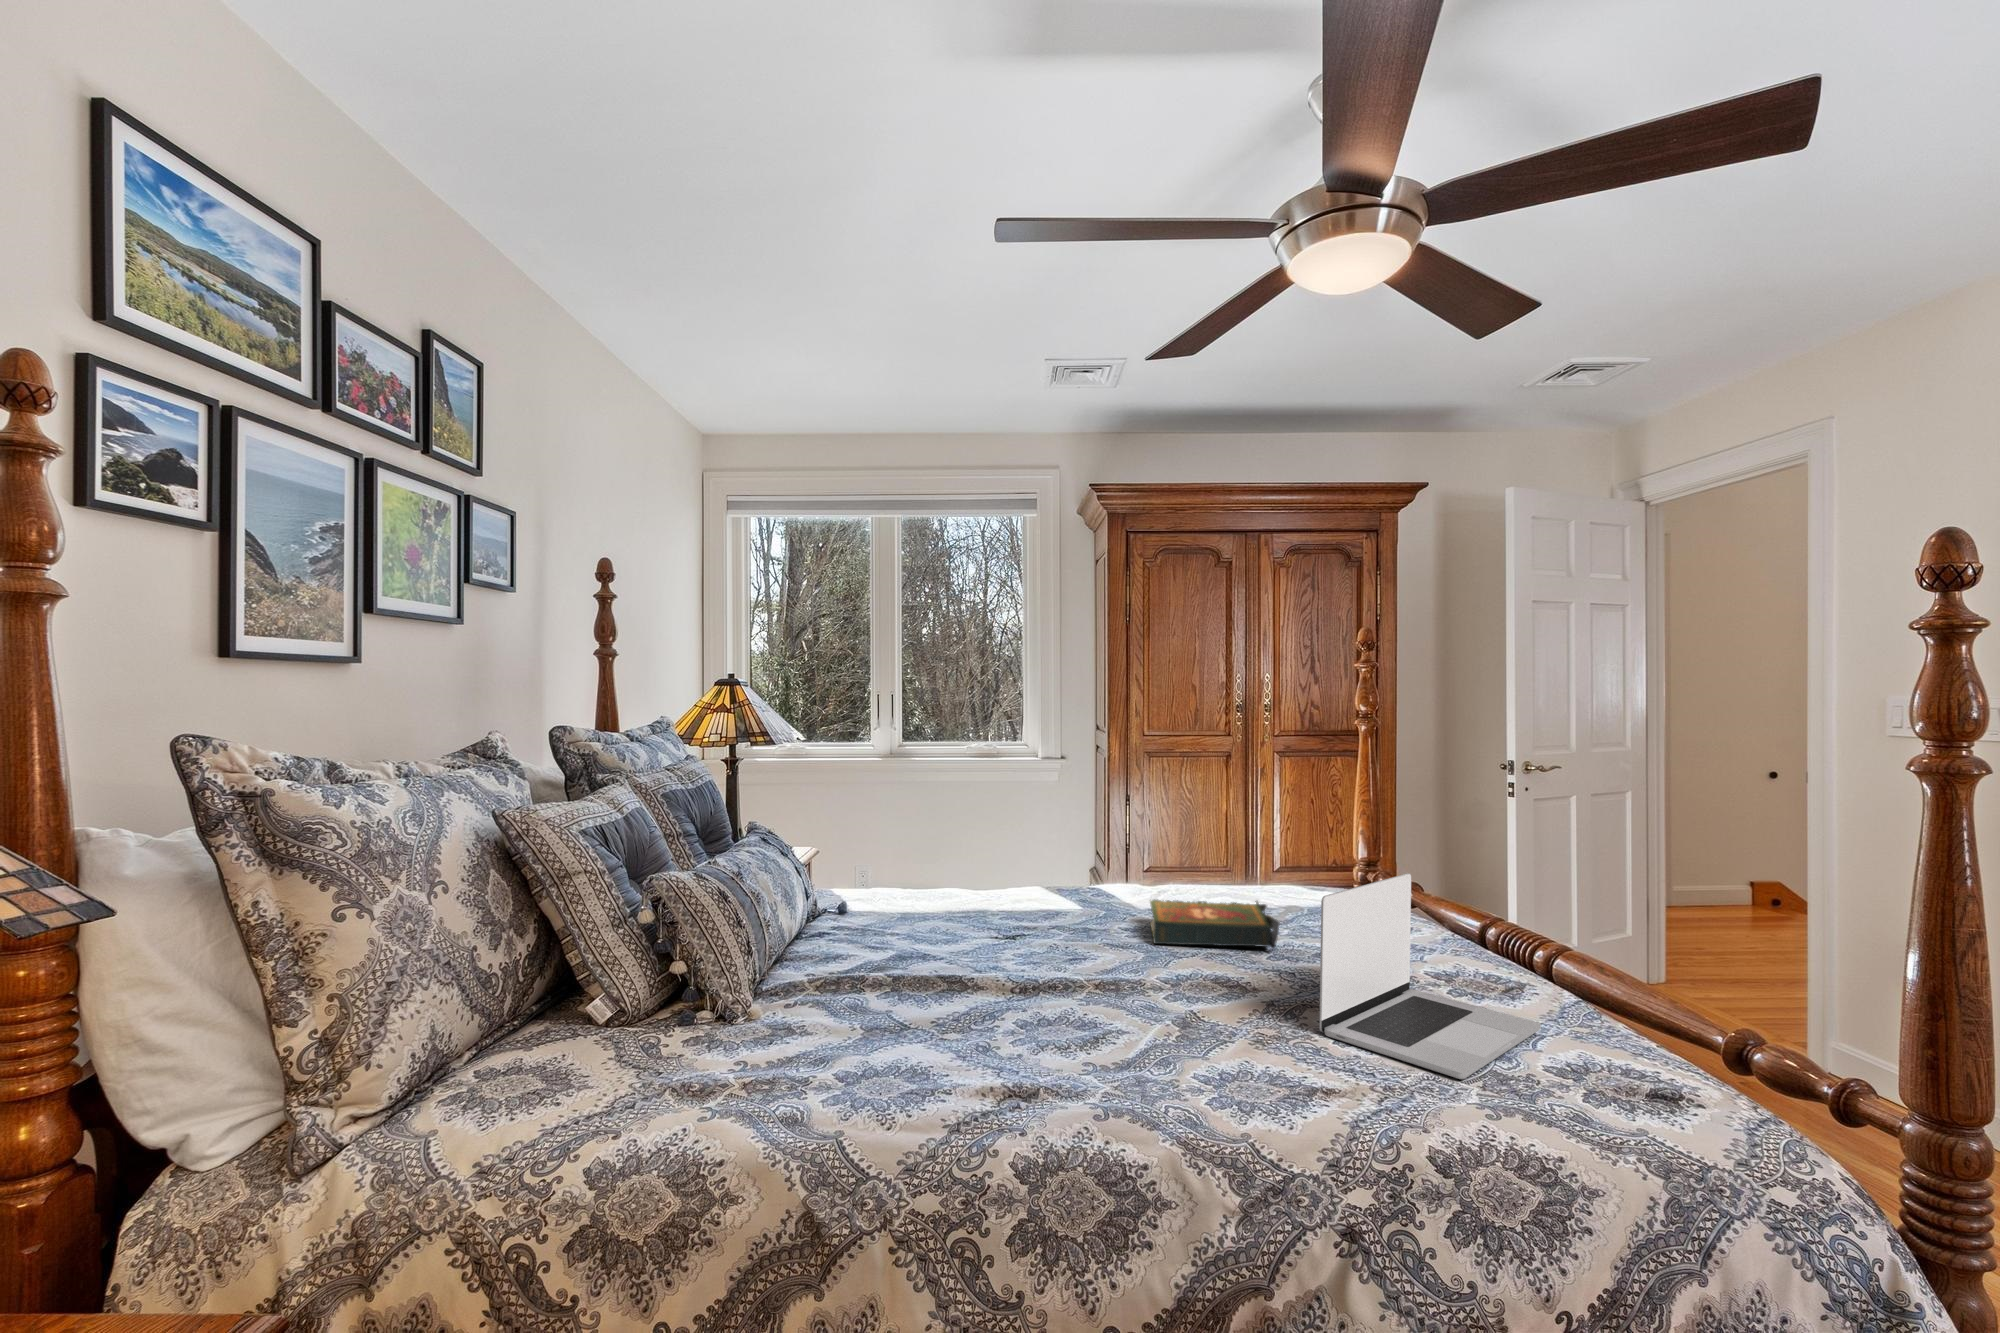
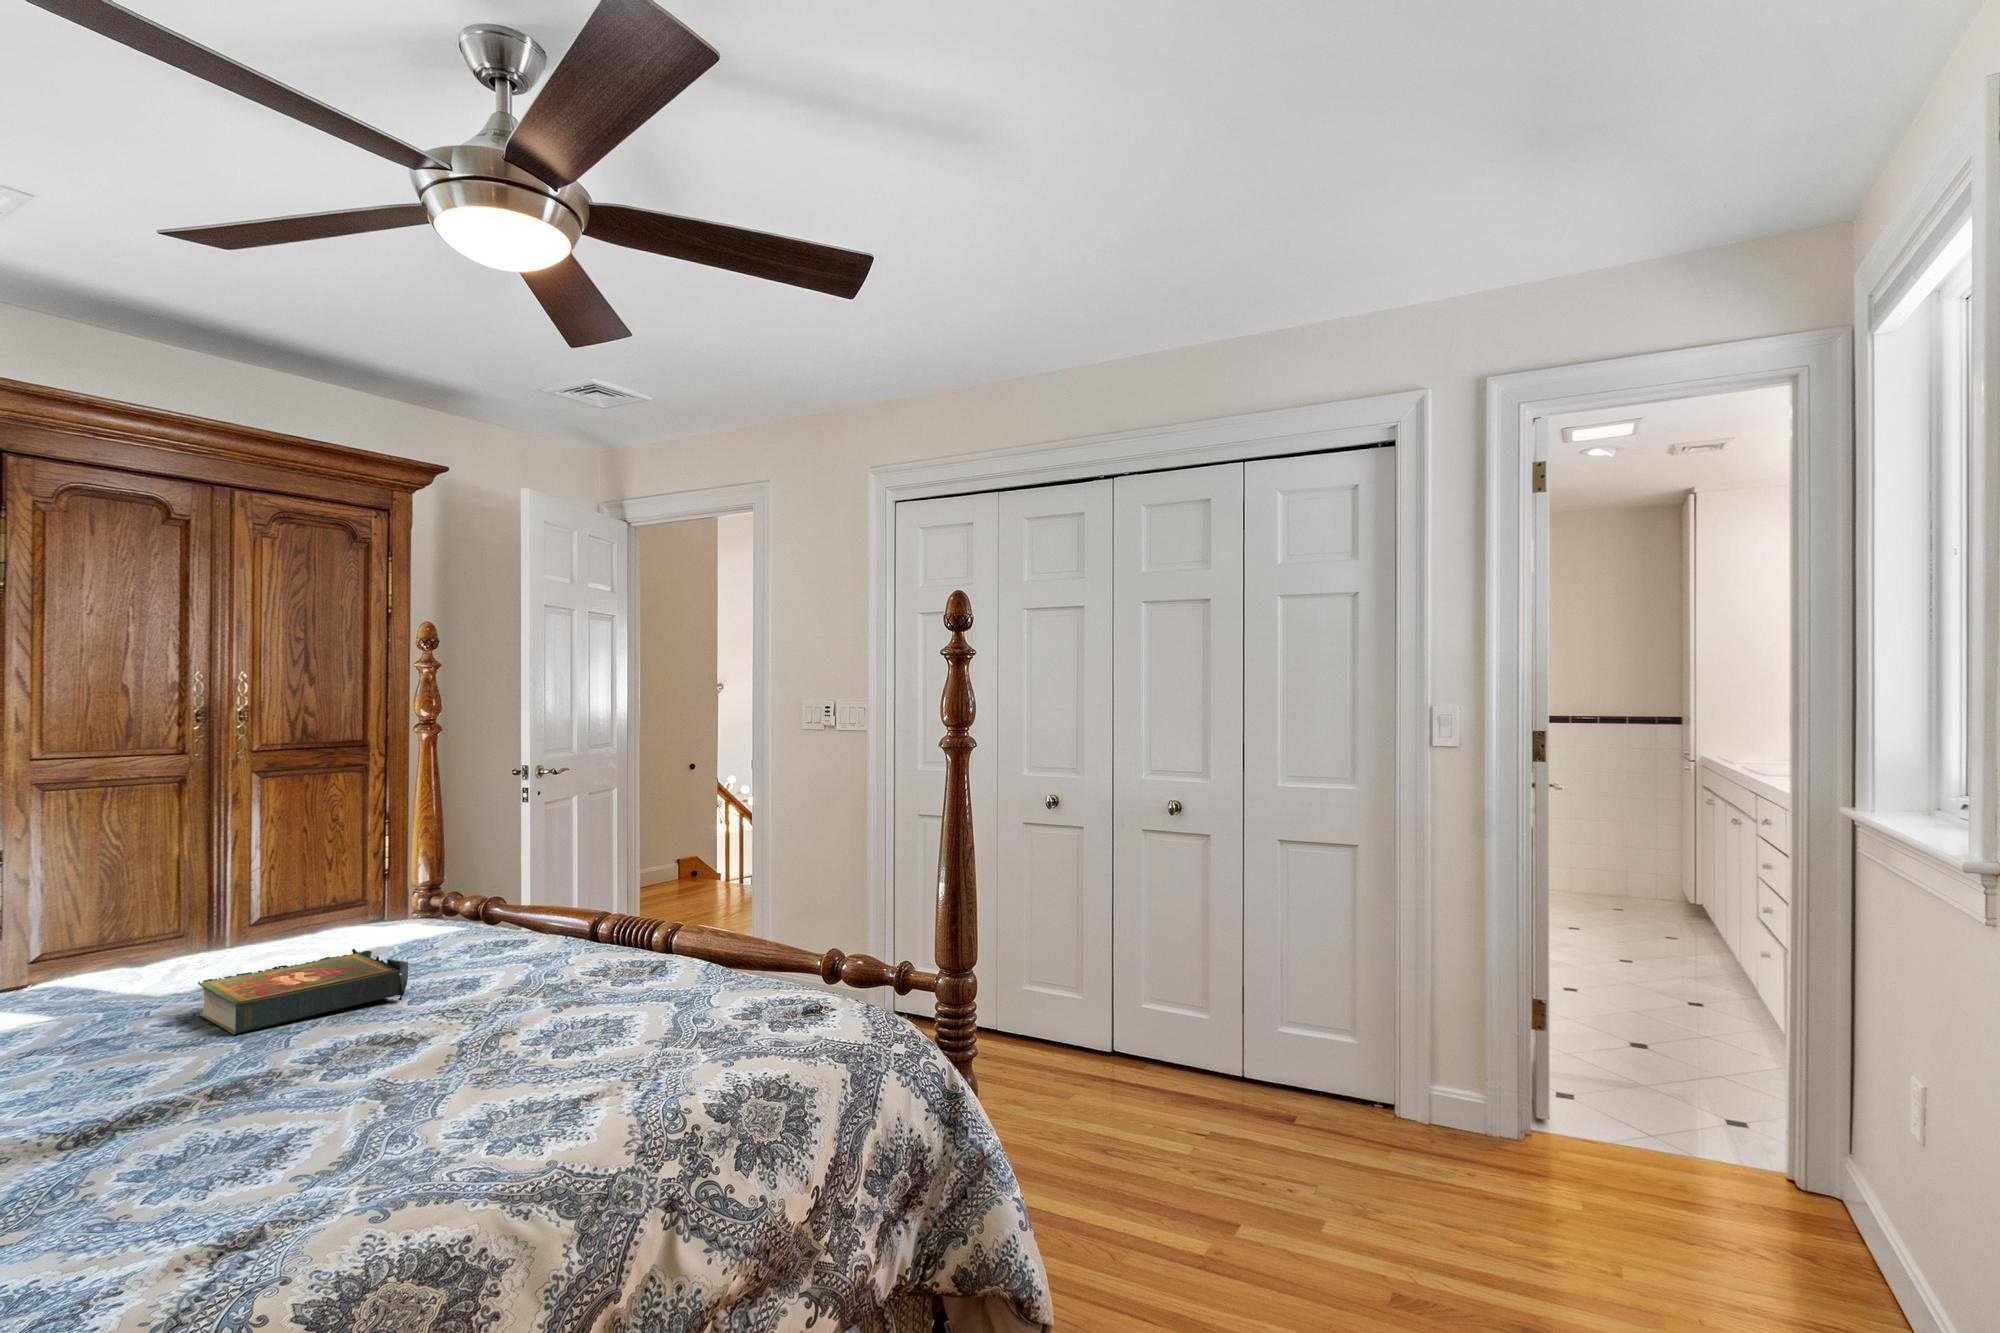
laptop: present [1319,873,1541,1079] -> none [534,872,707,1054]

